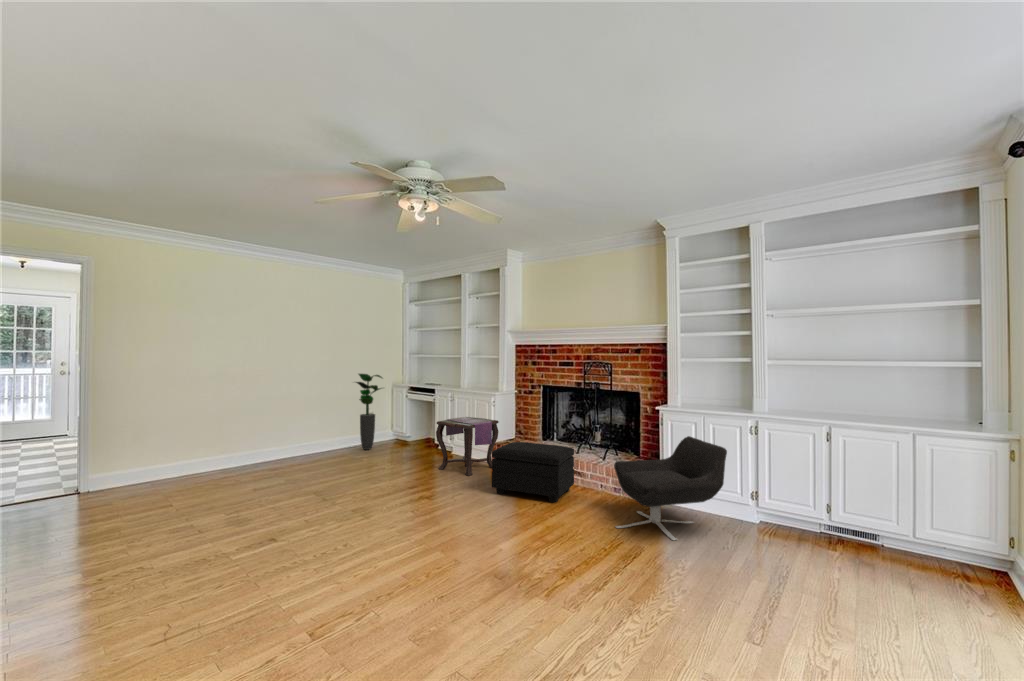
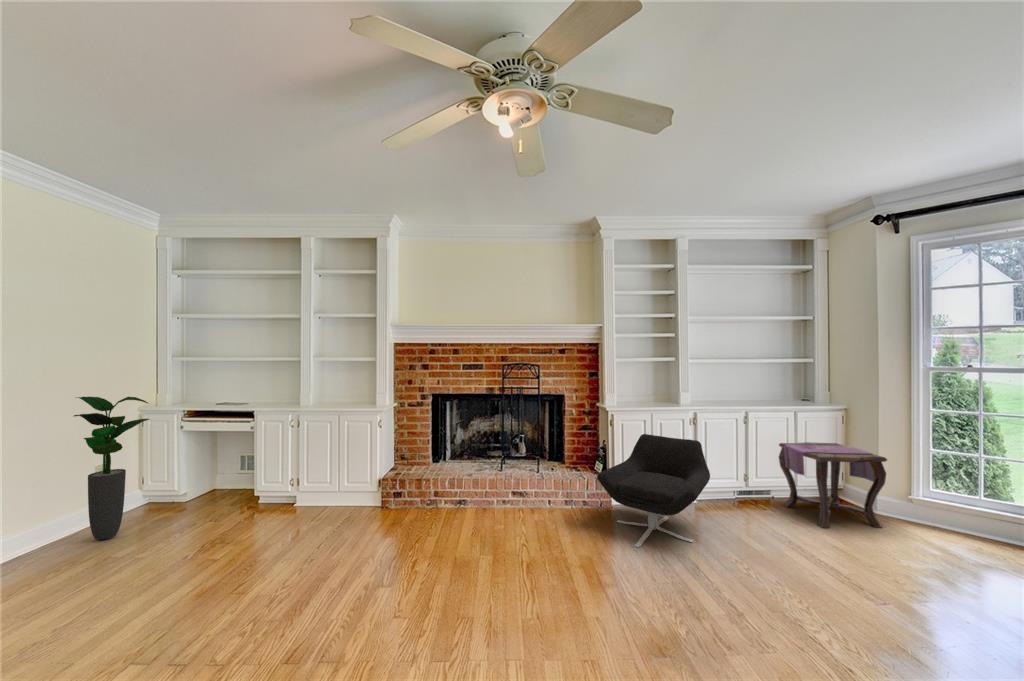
side table: present [436,417,499,476] -> present [779,442,887,528]
footstool: present [492,442,574,502] -> none [446,466,545,548]

